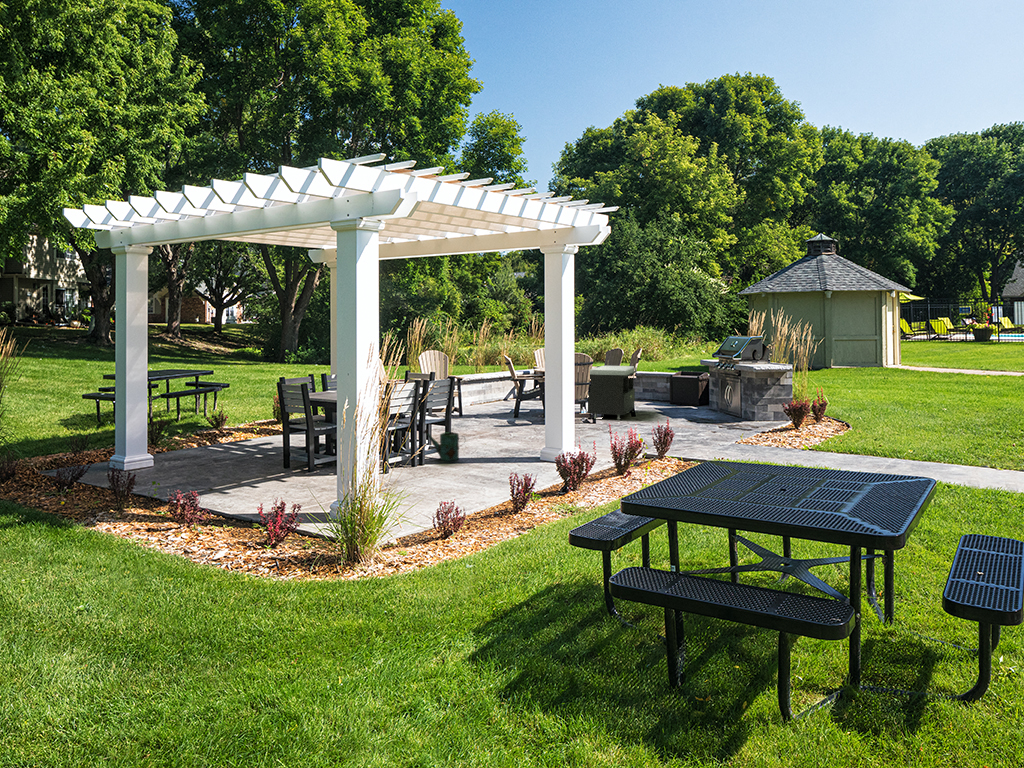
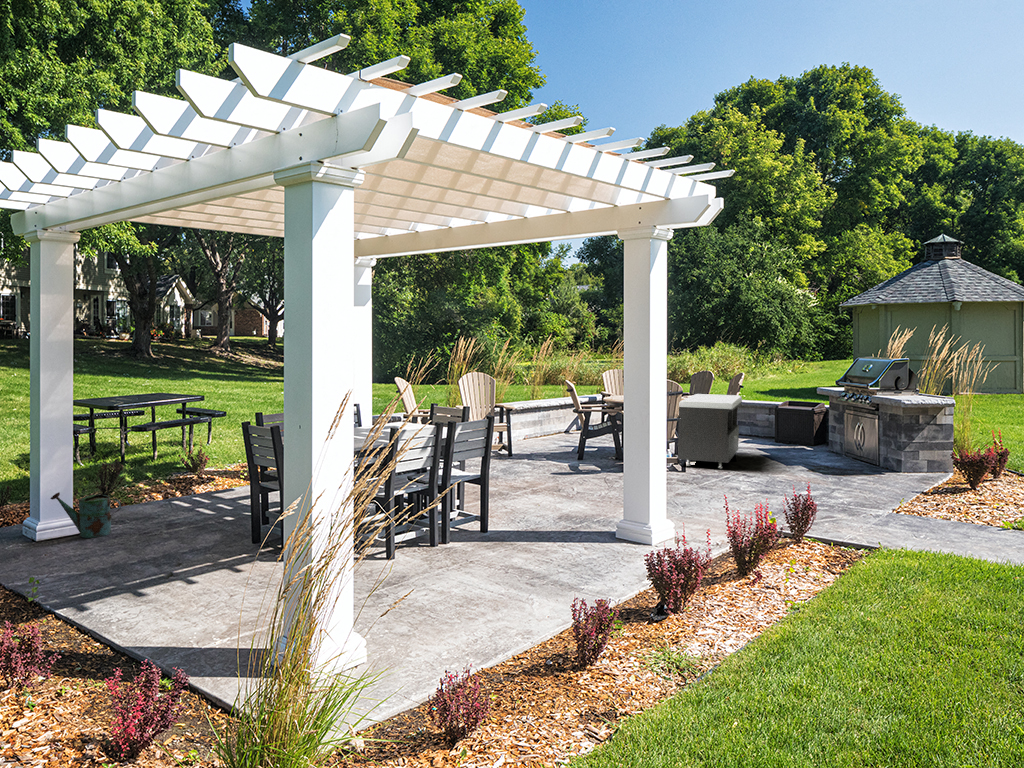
watering can: present [423,429,459,461] -> present [51,492,121,538]

